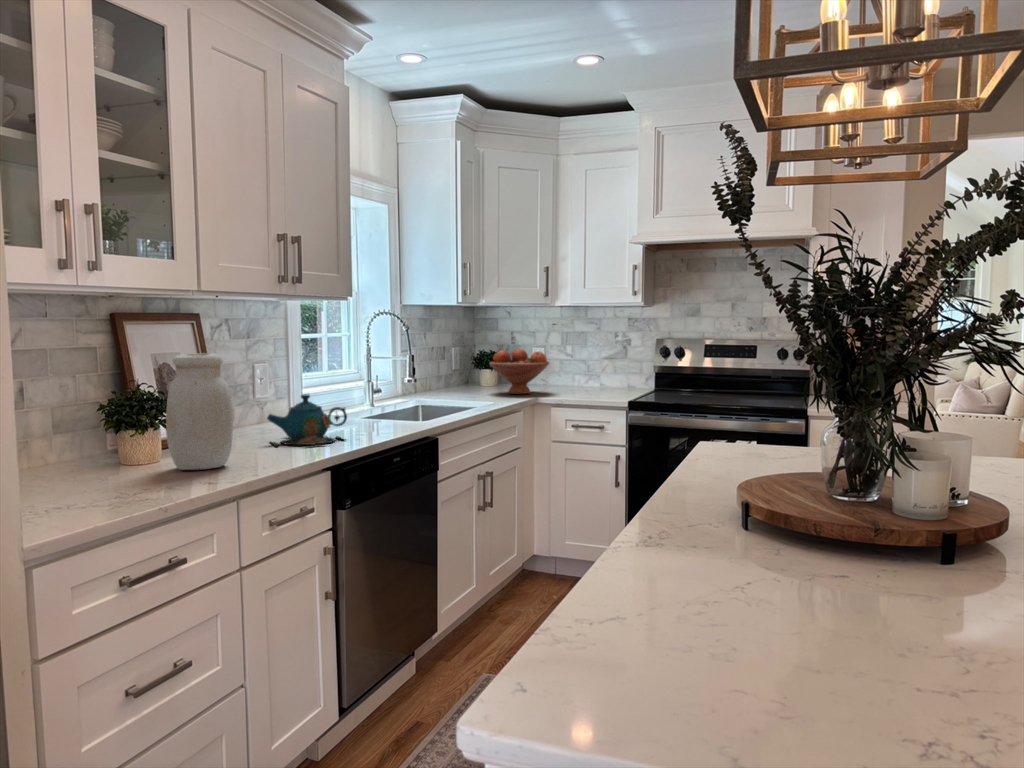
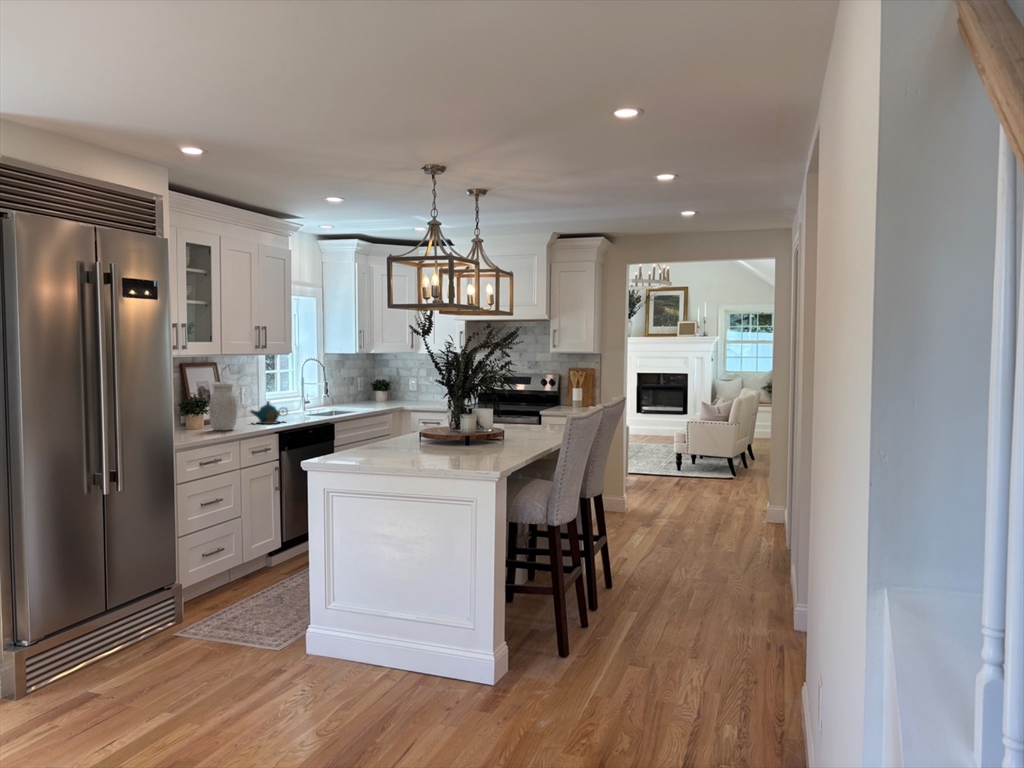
fruit bowl: present [489,349,549,394] -> none [375,379,410,405]

